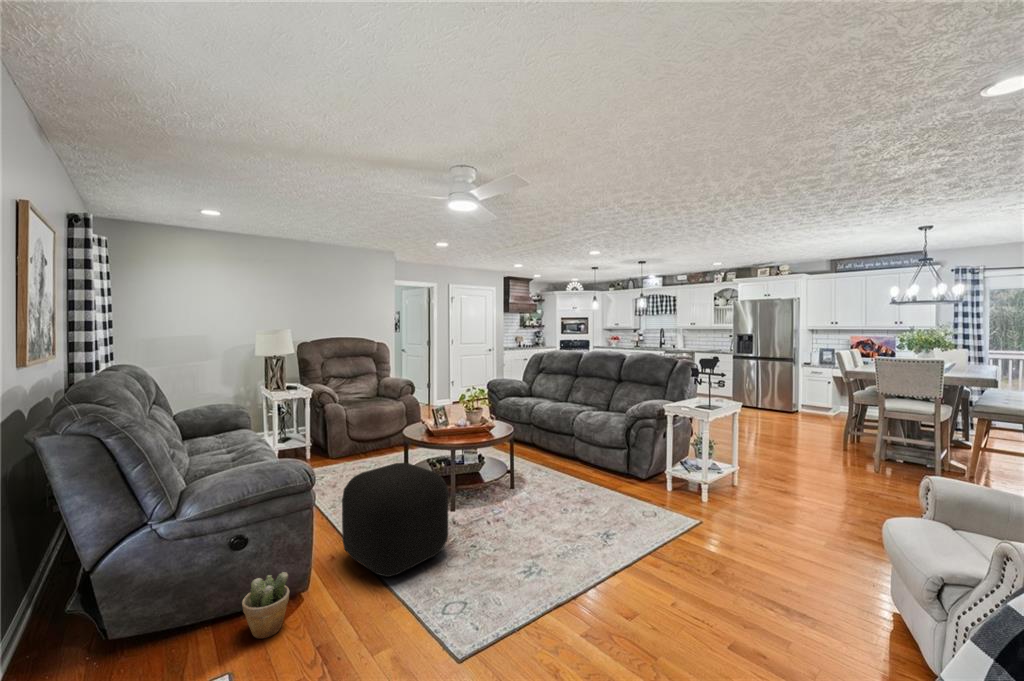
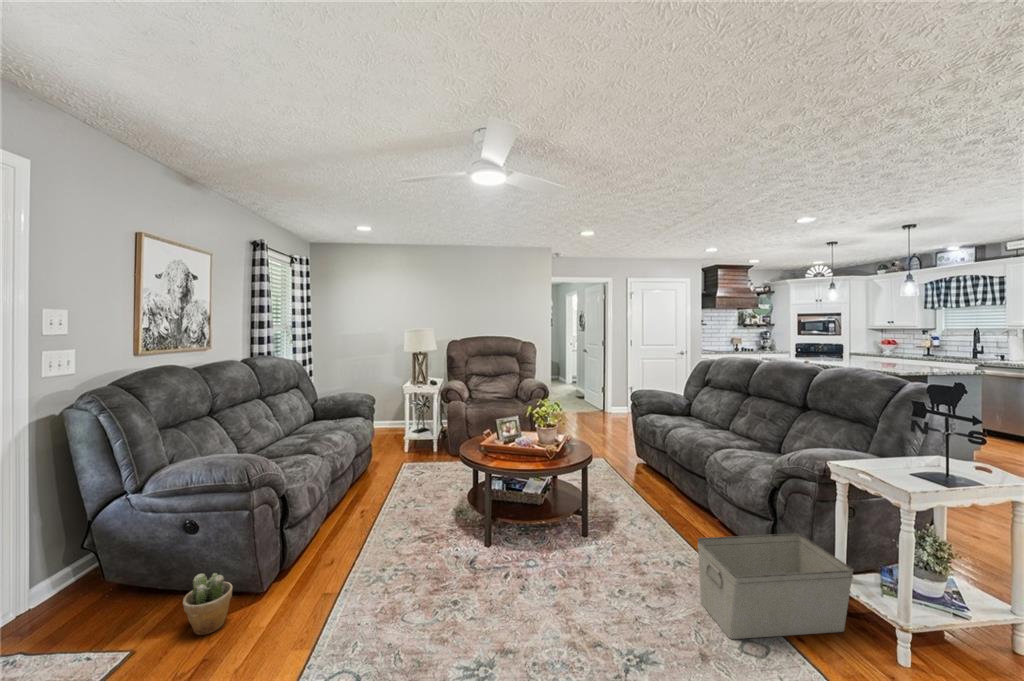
storage bin: none [607,451,684,515] -> present [697,533,854,639]
ottoman: present [342,463,448,577] -> none [321,480,433,611]

